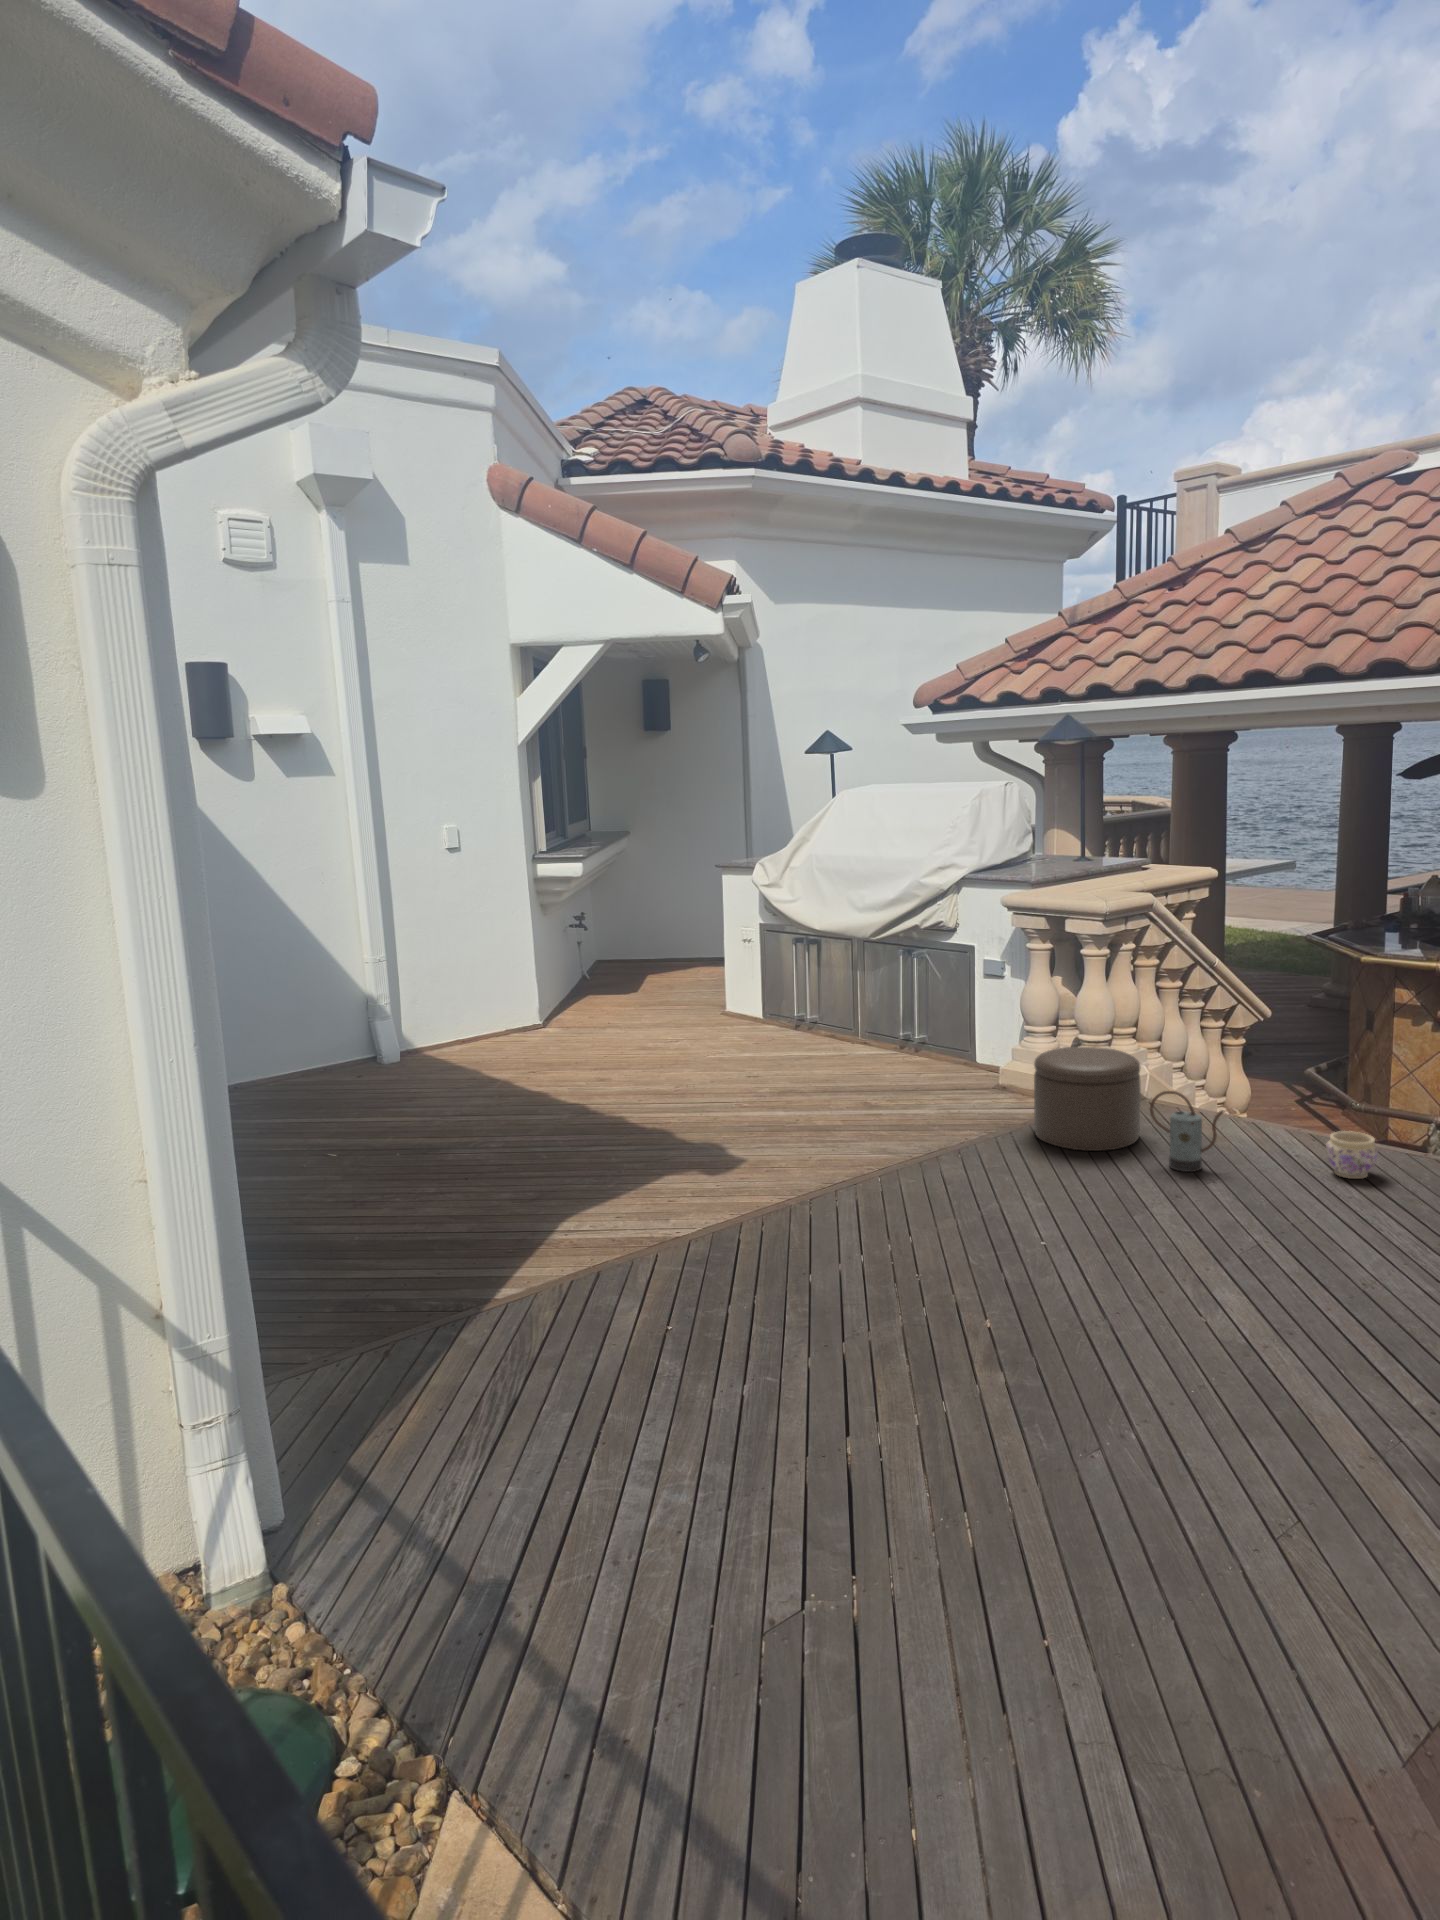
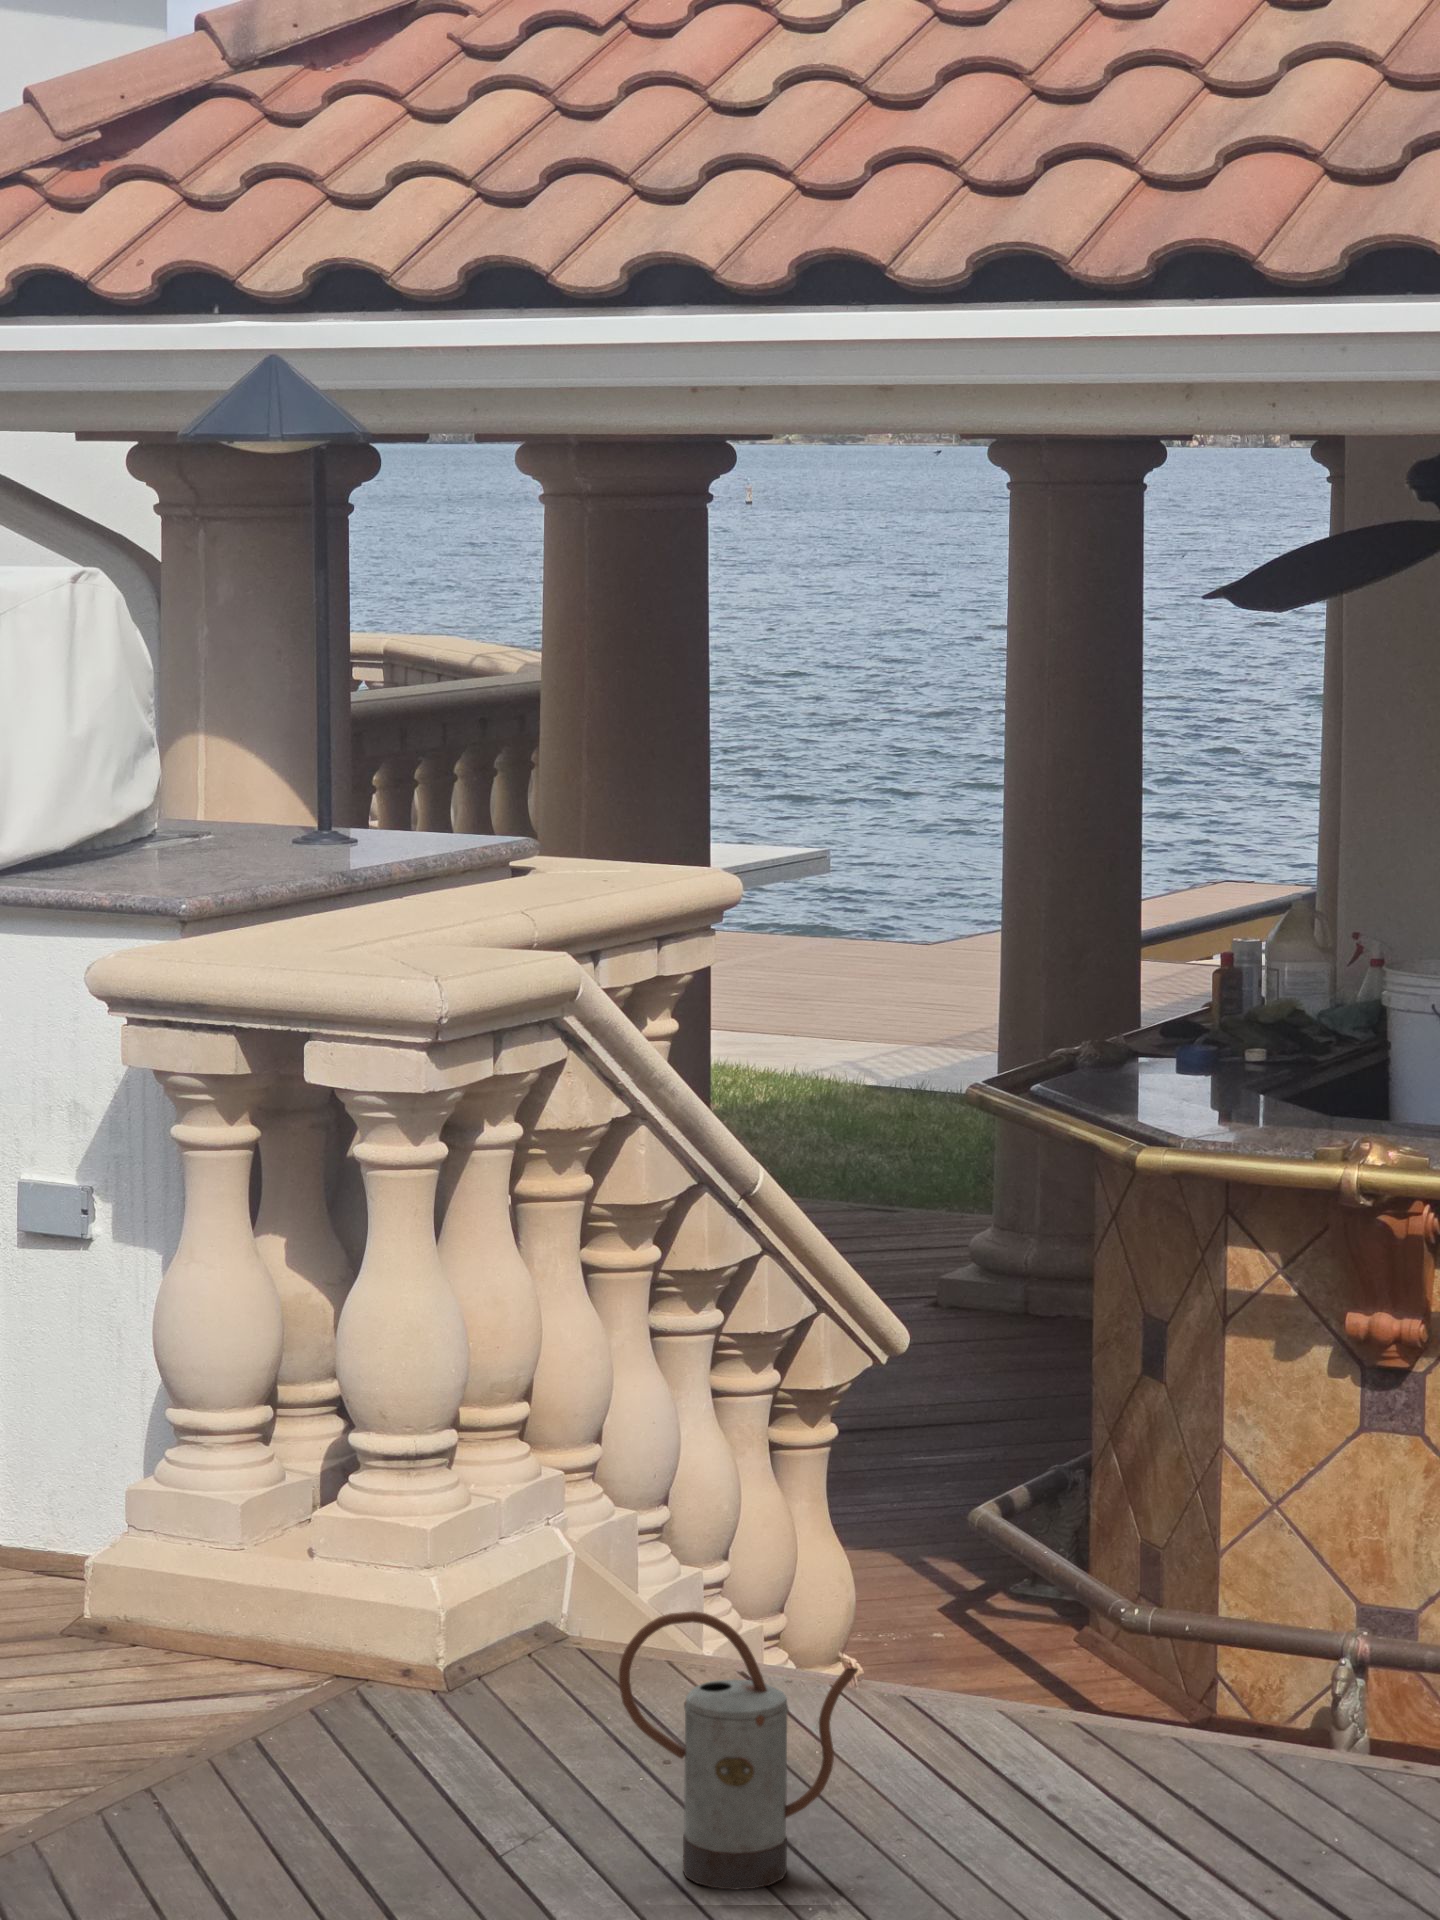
ottoman: present [1034,1047,1141,1151] -> none [218,1472,571,1840]
planter: present [1326,1131,1378,1179] -> none [1158,1709,1308,1866]

